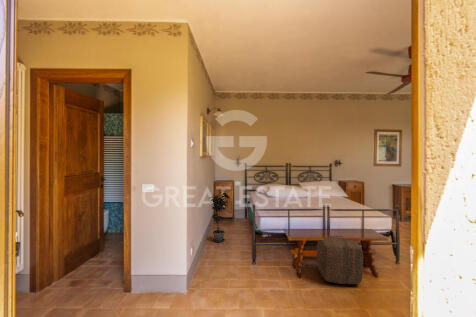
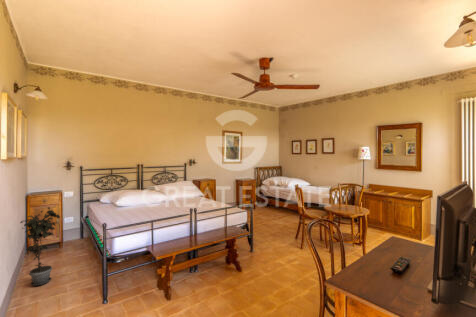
ottoman: present [317,236,363,284] -> none [187,239,235,295]

